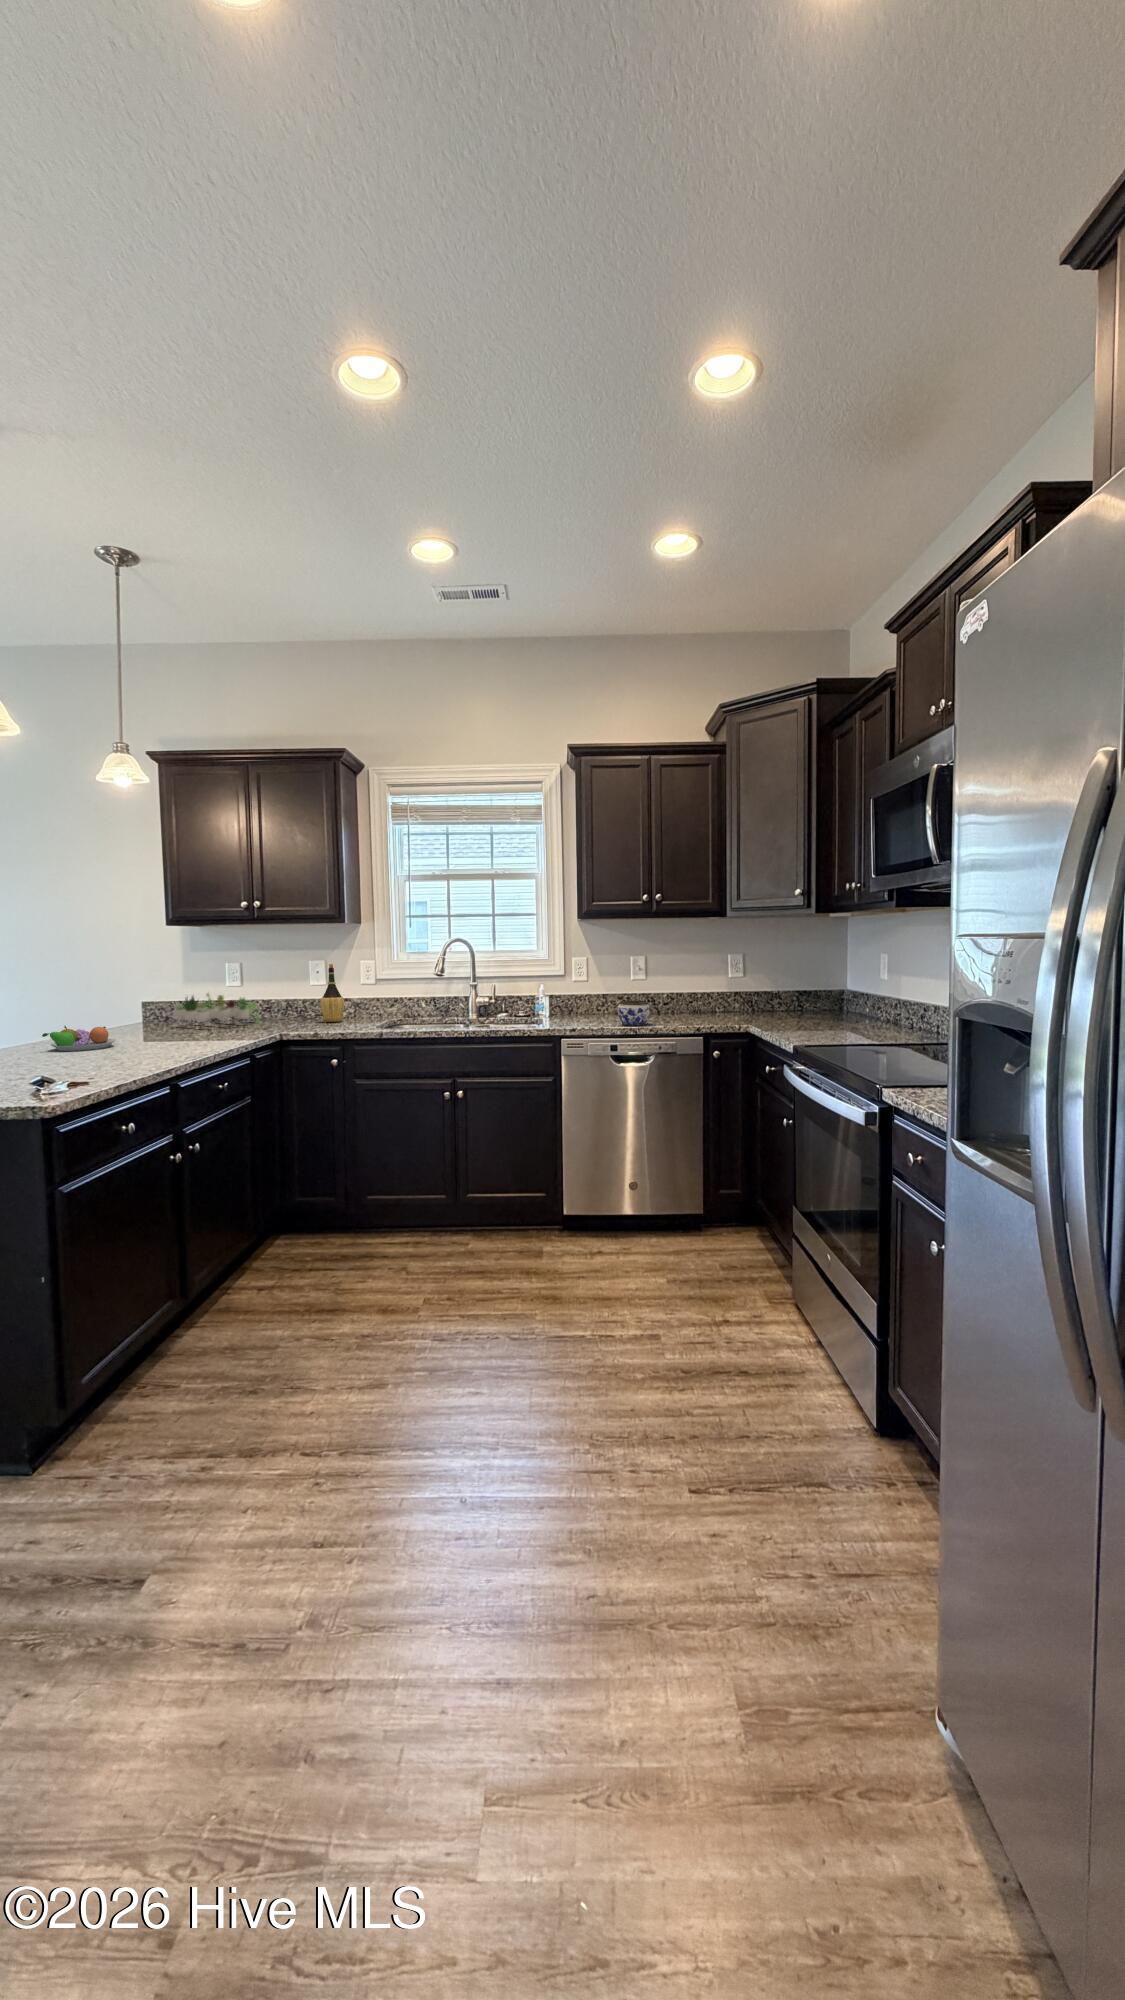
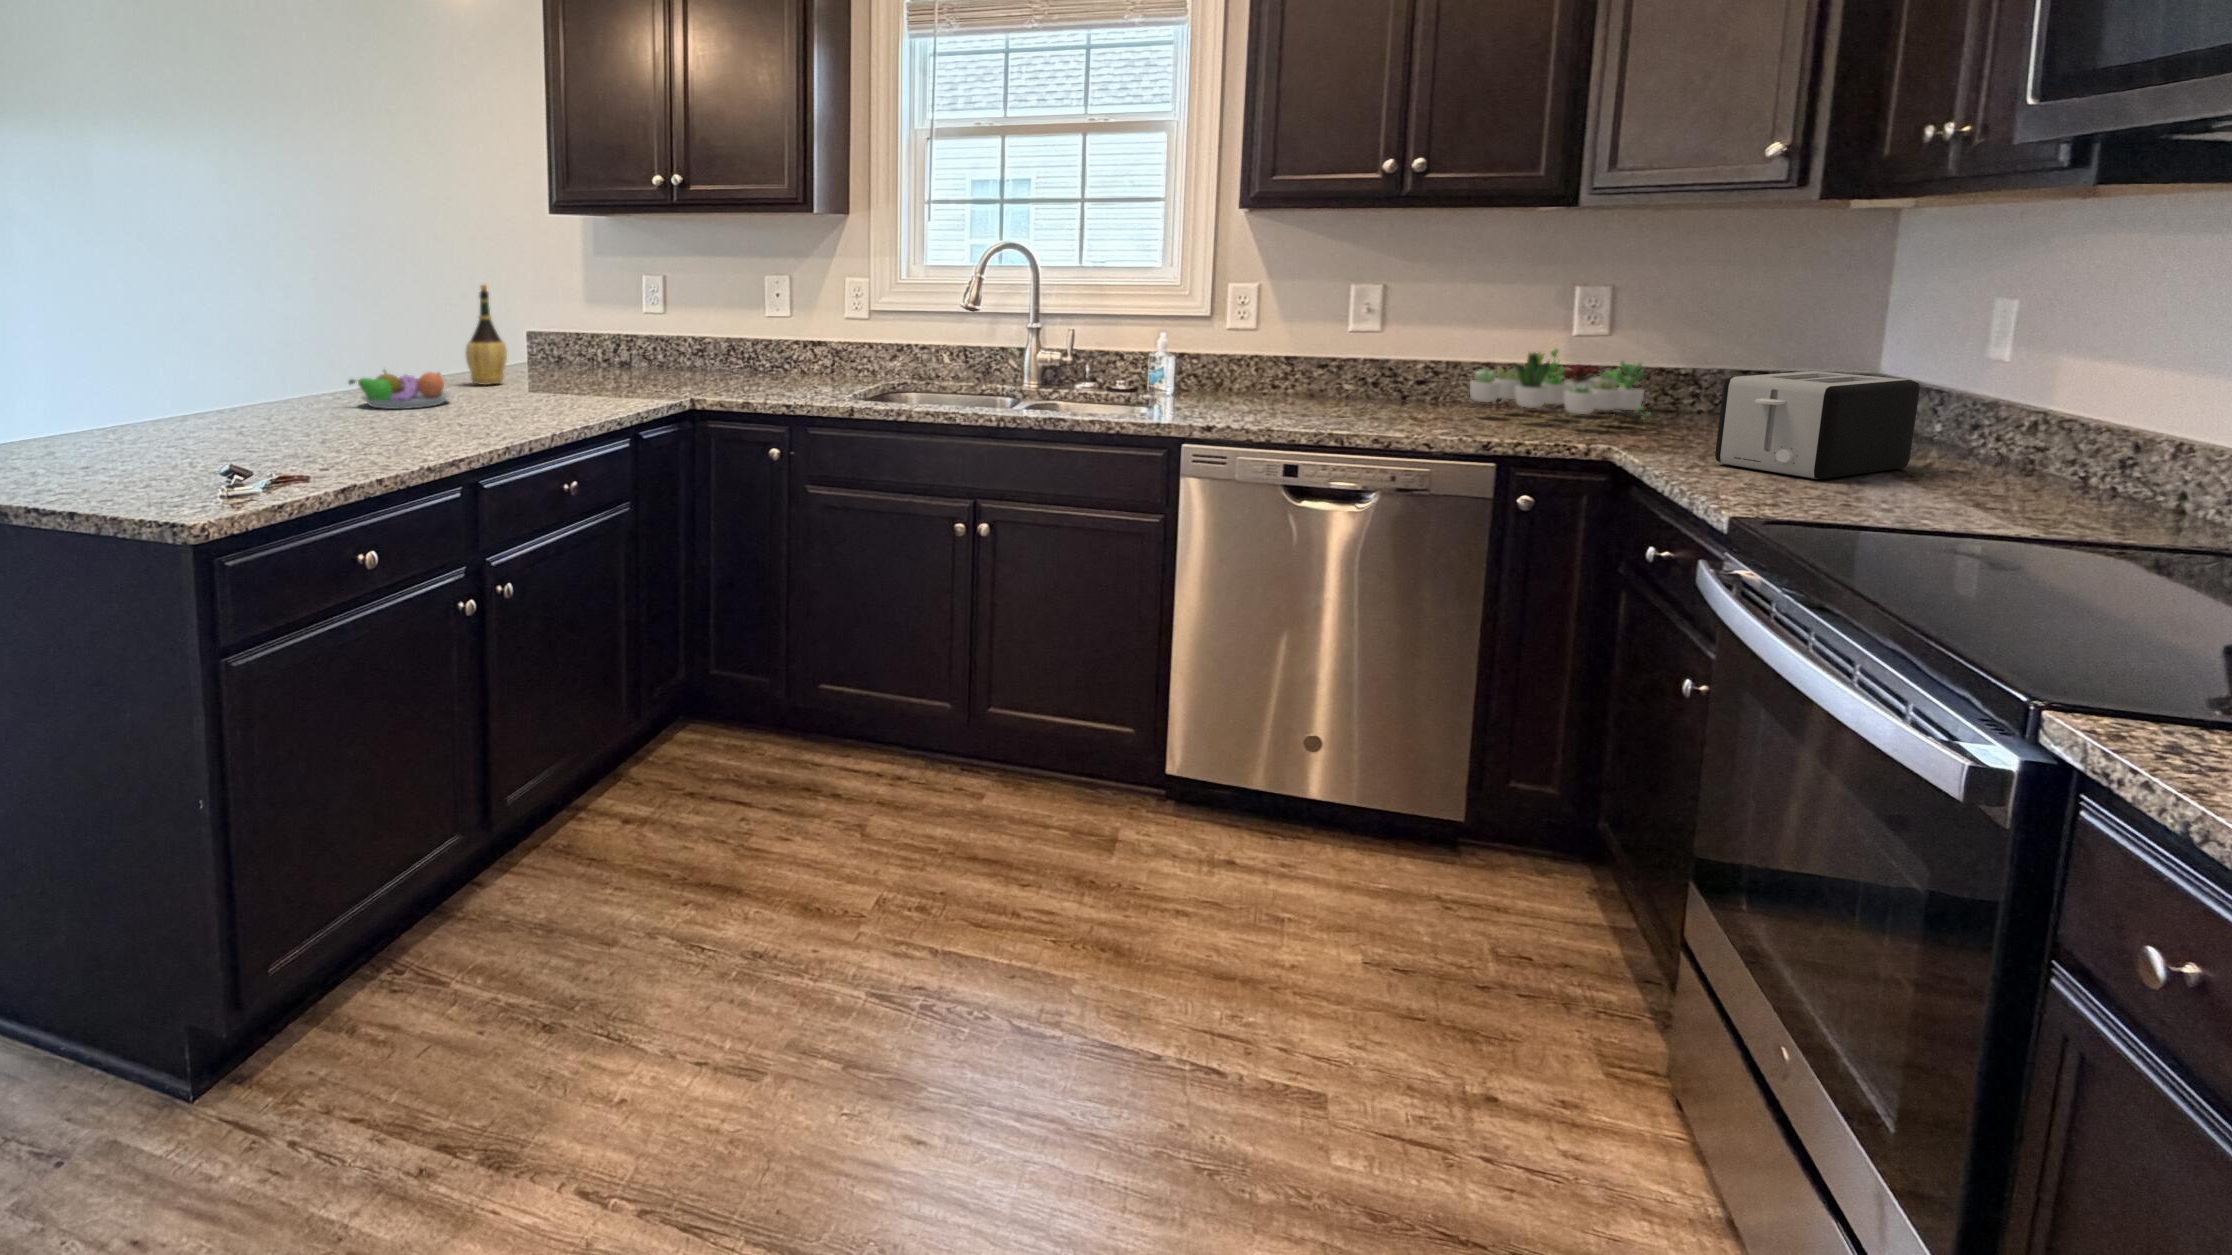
wine bottle: present [320,964,345,1022] -> present [466,284,507,385]
toaster: none [789,988,858,1032] -> present [1715,371,1920,479]
succulent plant: present [173,994,257,1022] -> present [1470,349,1657,419]
jar: present [618,1000,650,1026] -> none [1307,373,1377,425]

